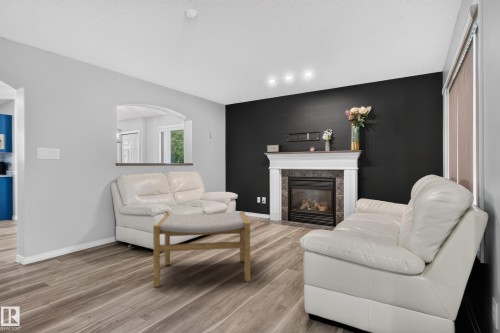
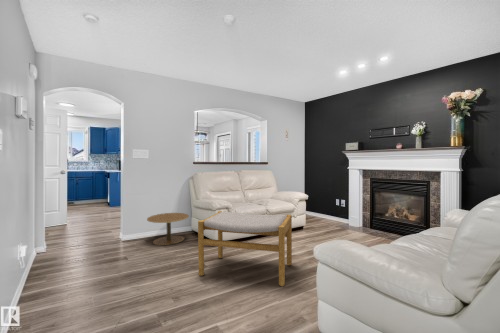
side table: none [59,221,116,262] -> present [147,213,189,245]

